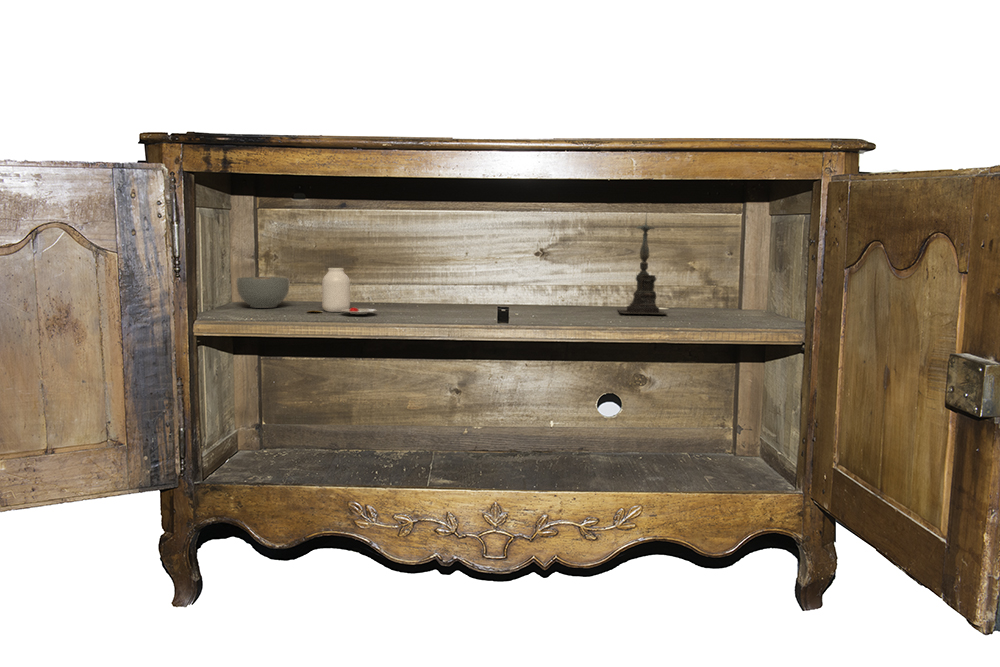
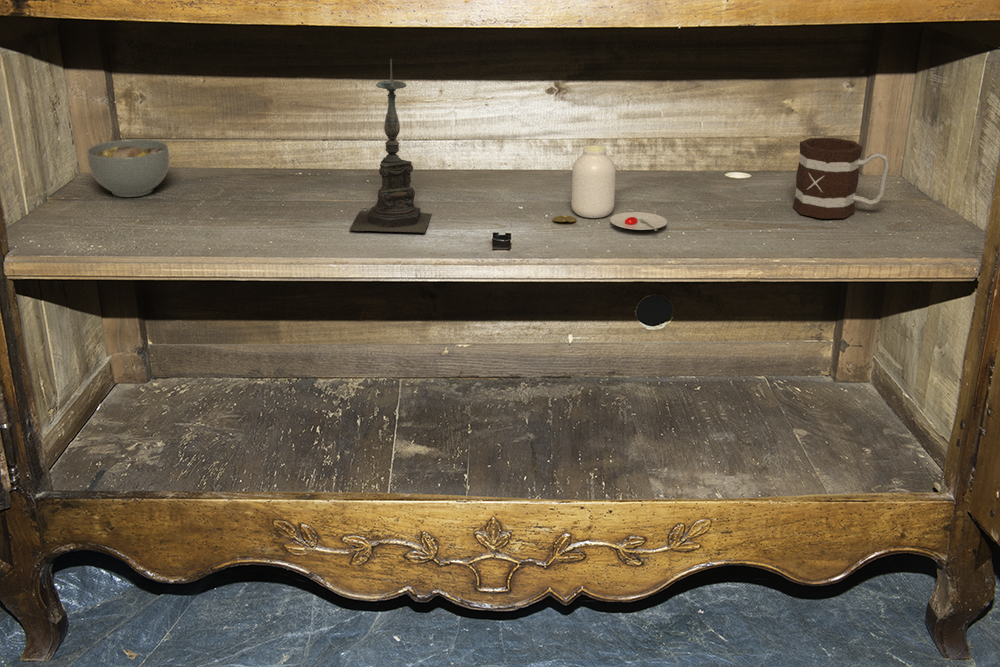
candle holder: present [618,221,666,314] -> present [349,59,432,233]
jar: present [308,268,377,314] -> present [552,145,667,231]
mug: none [697,273,758,319] -> present [793,138,890,219]

